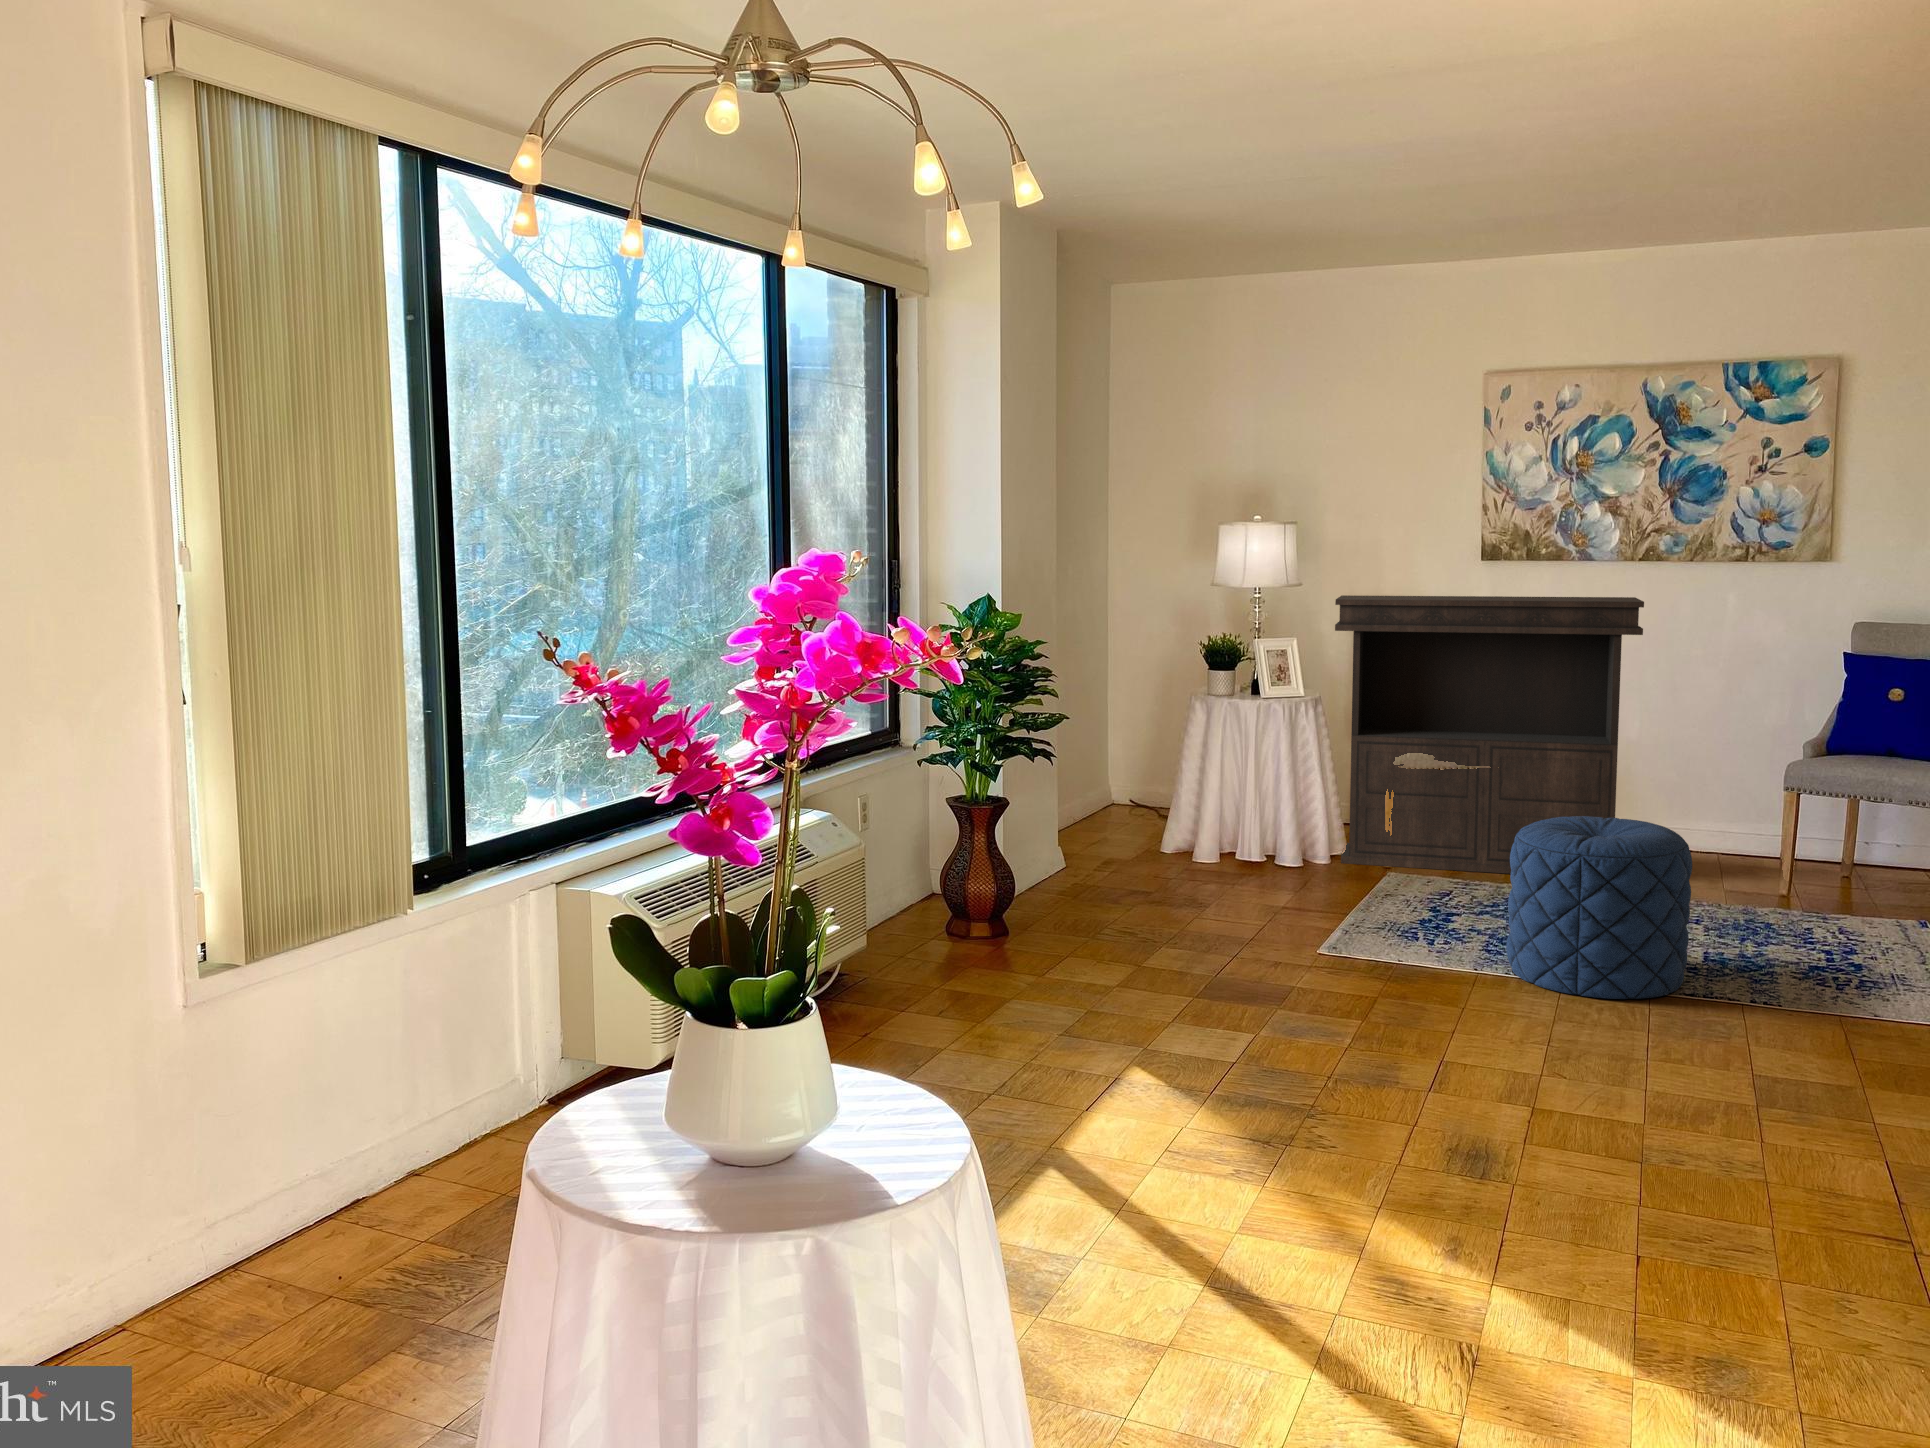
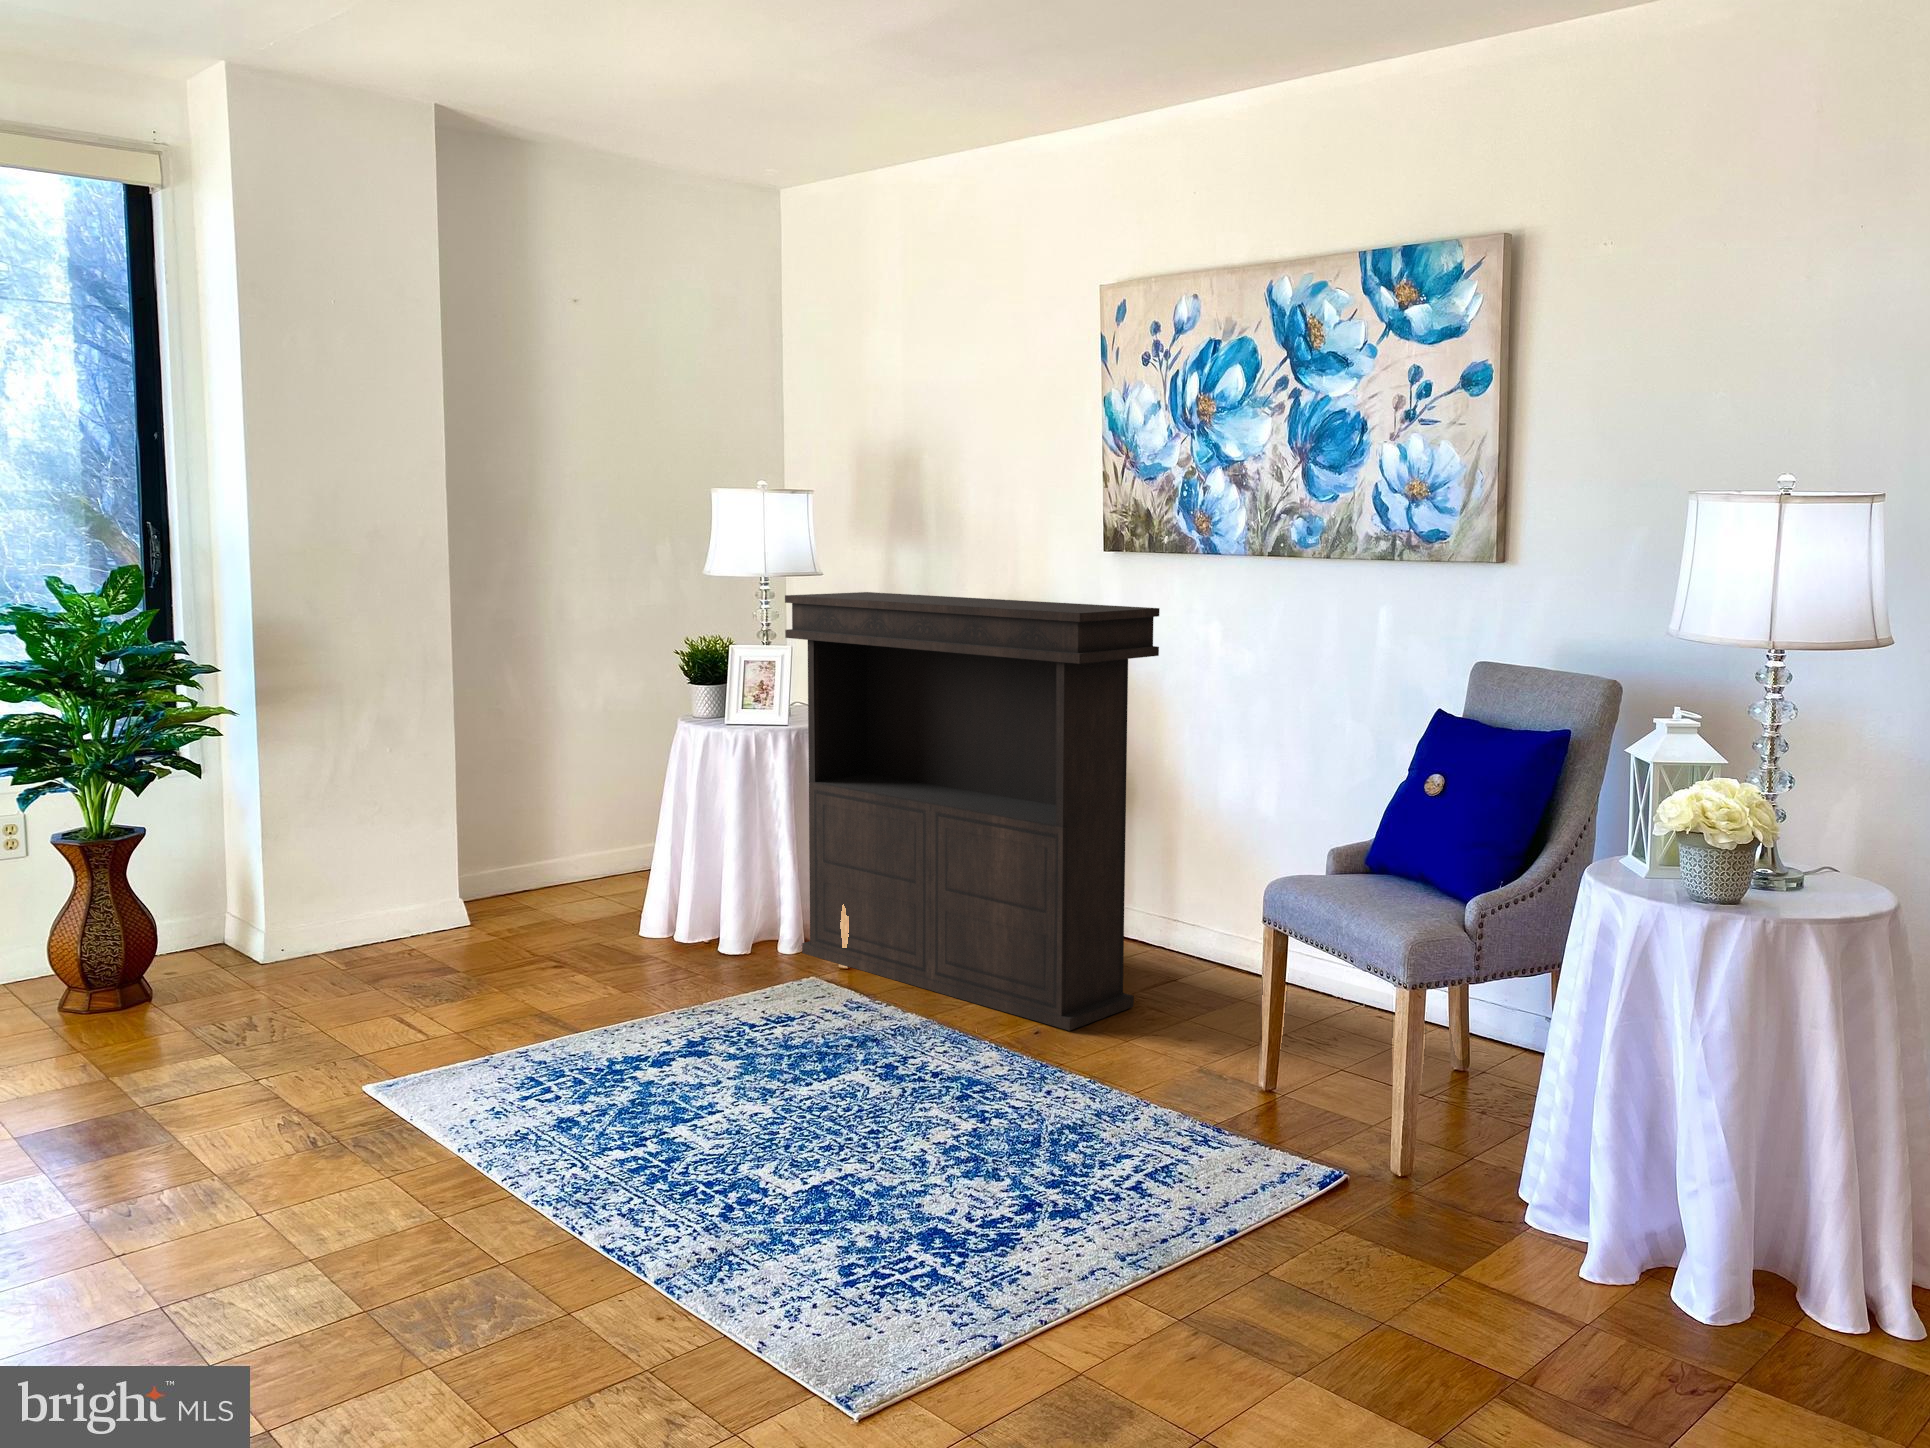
pouf: present [1506,816,1692,999] -> none [412,926,681,1229]

